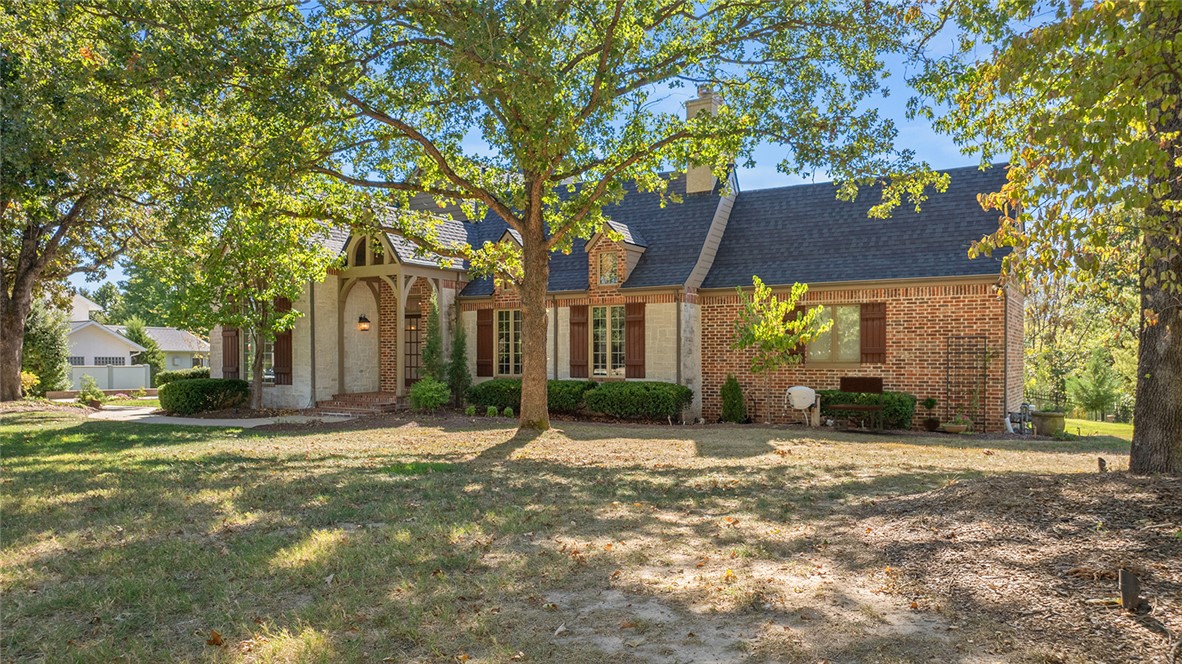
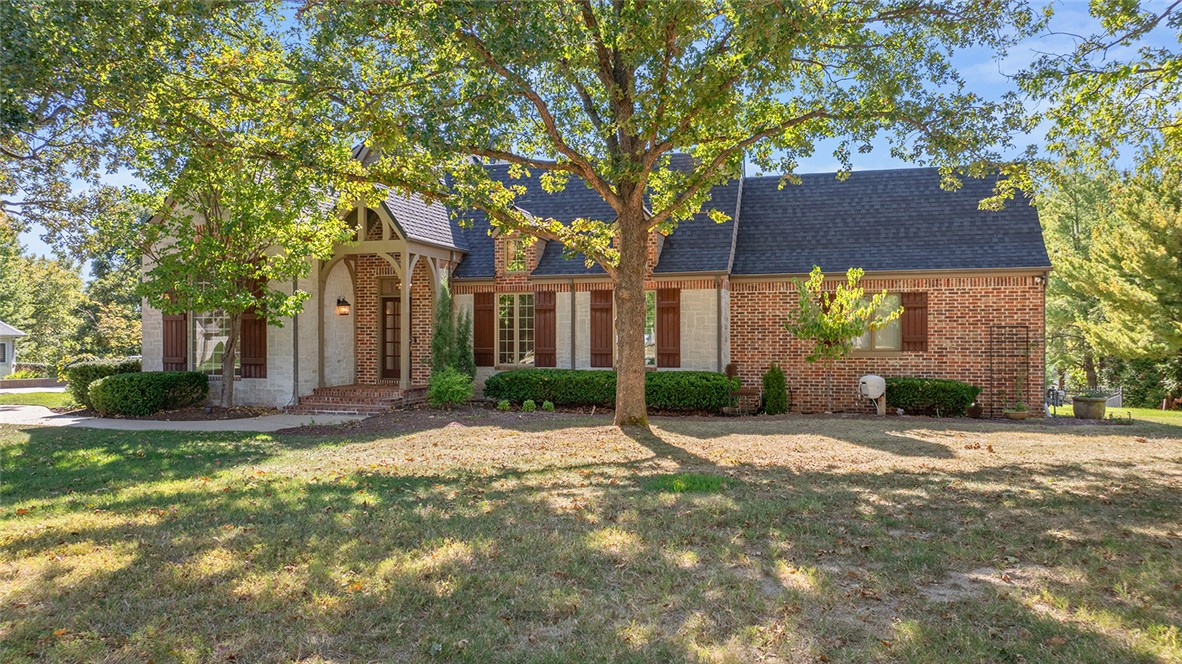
bench: present [827,376,883,432] -> present [726,363,758,415]

